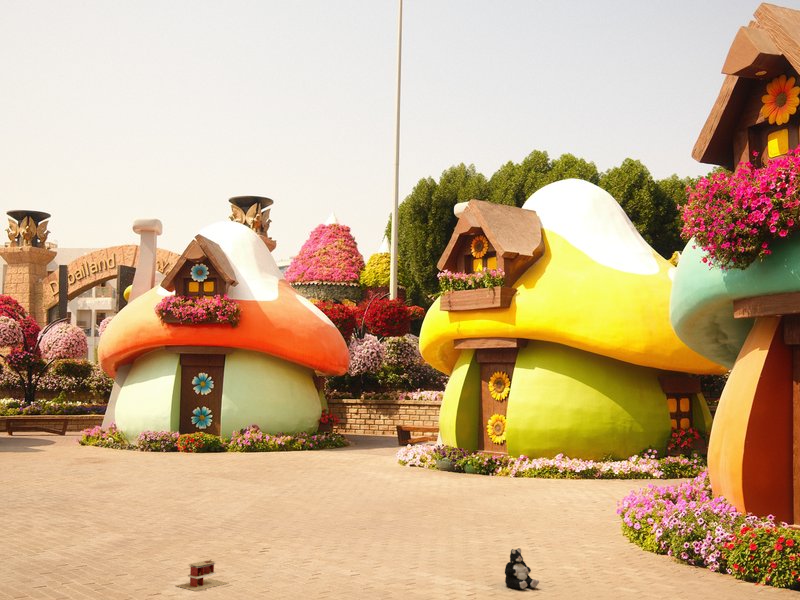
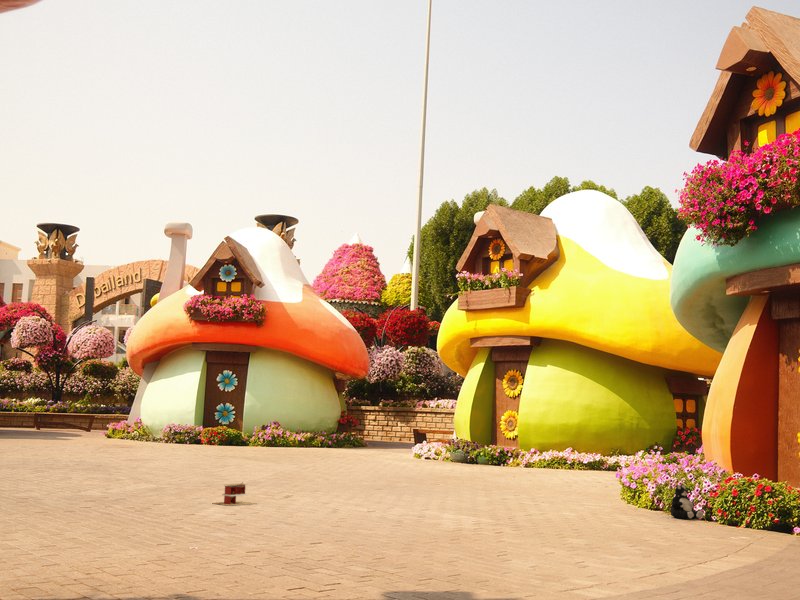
plush toy: present [505,548,539,589] -> present [671,485,704,519]

